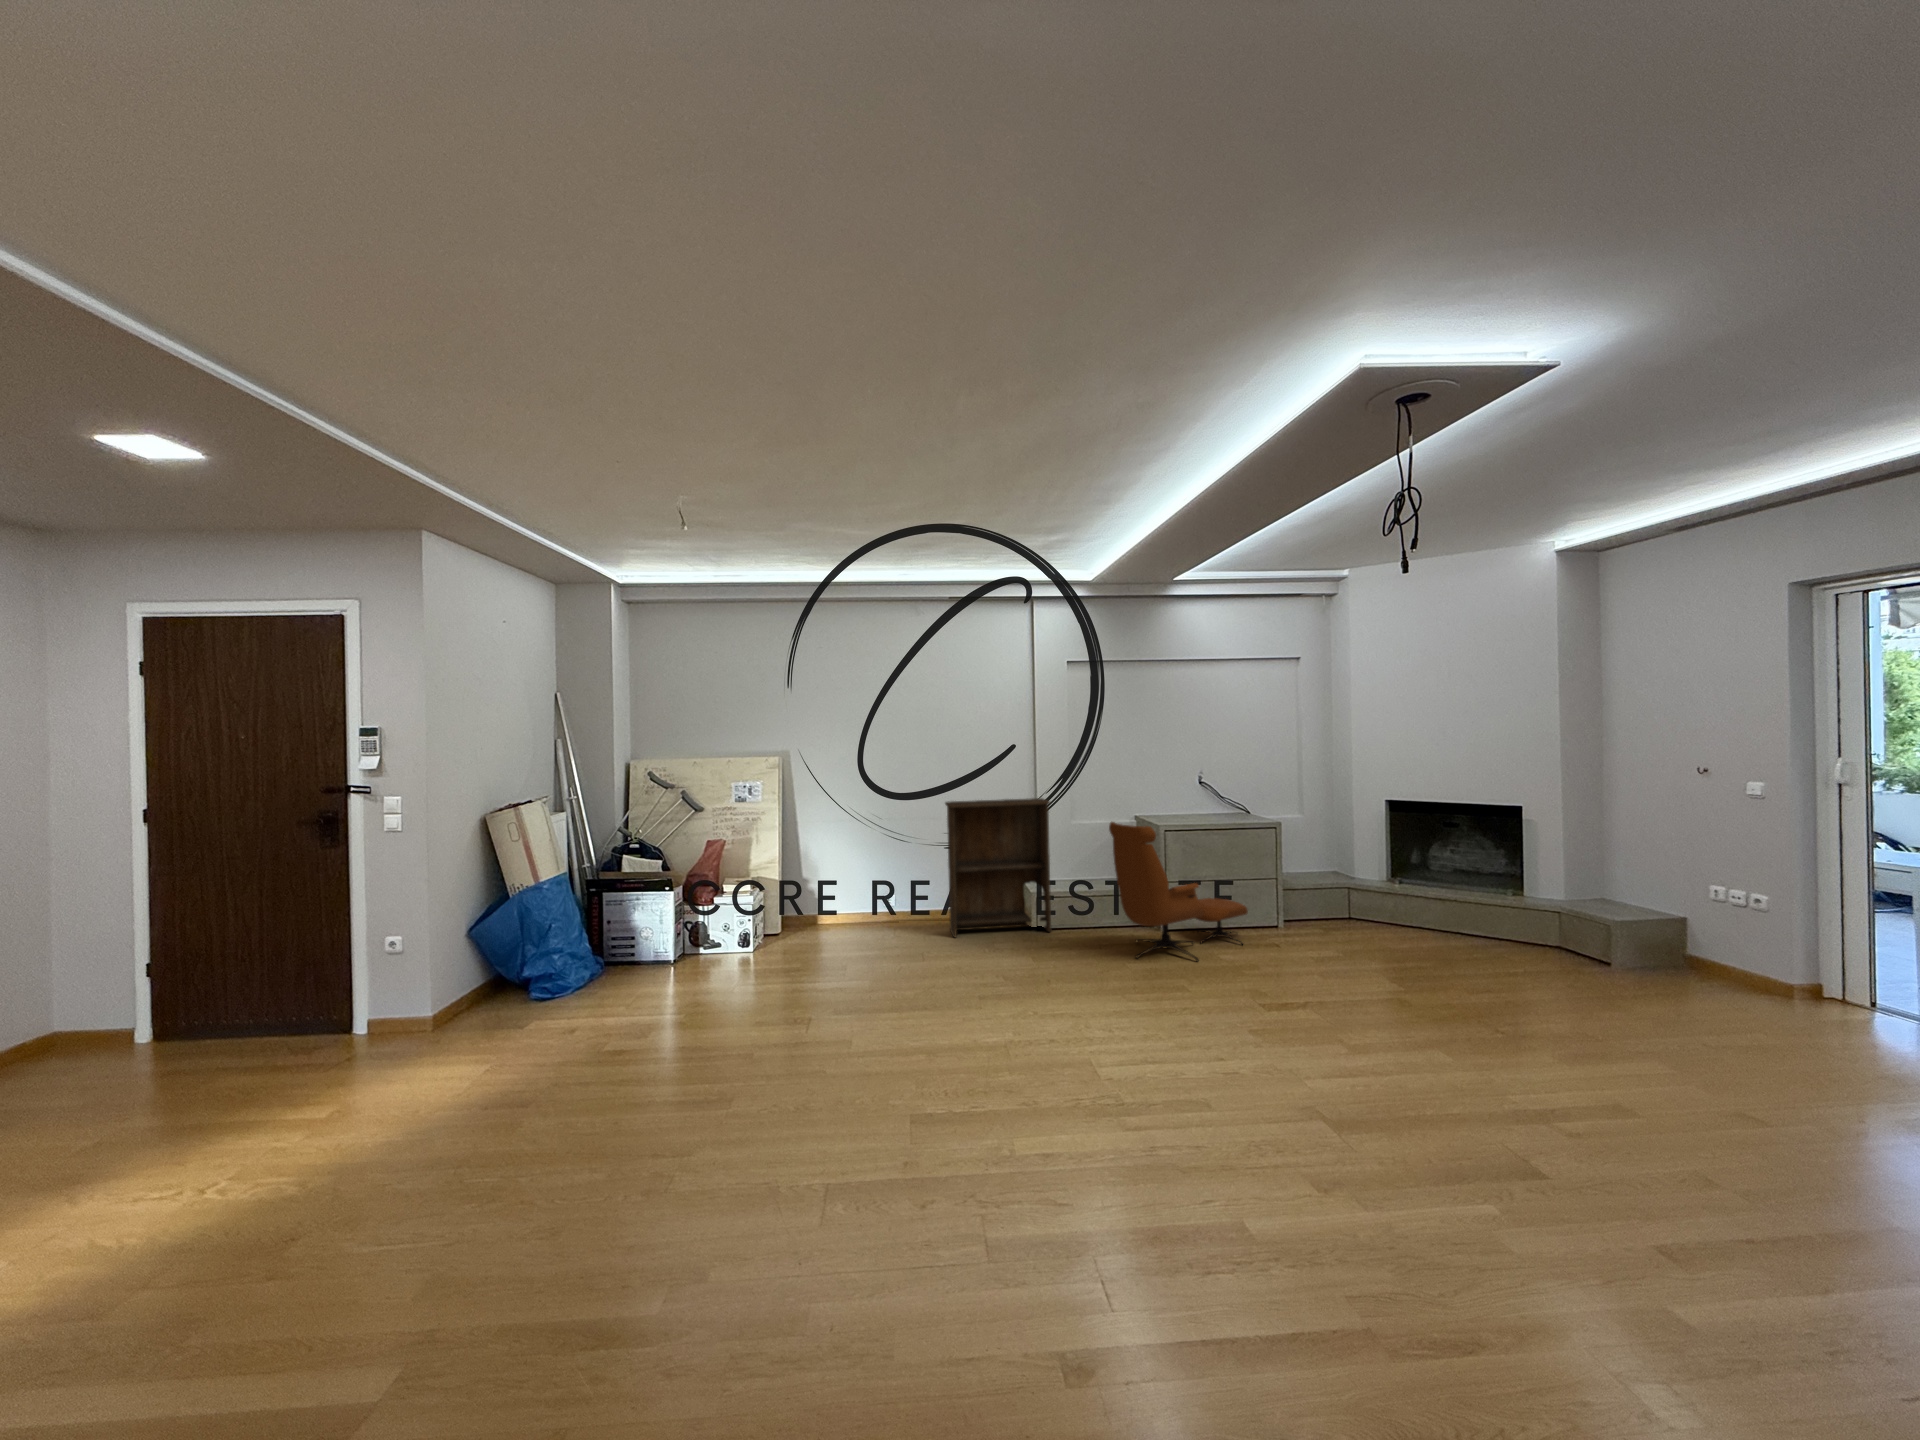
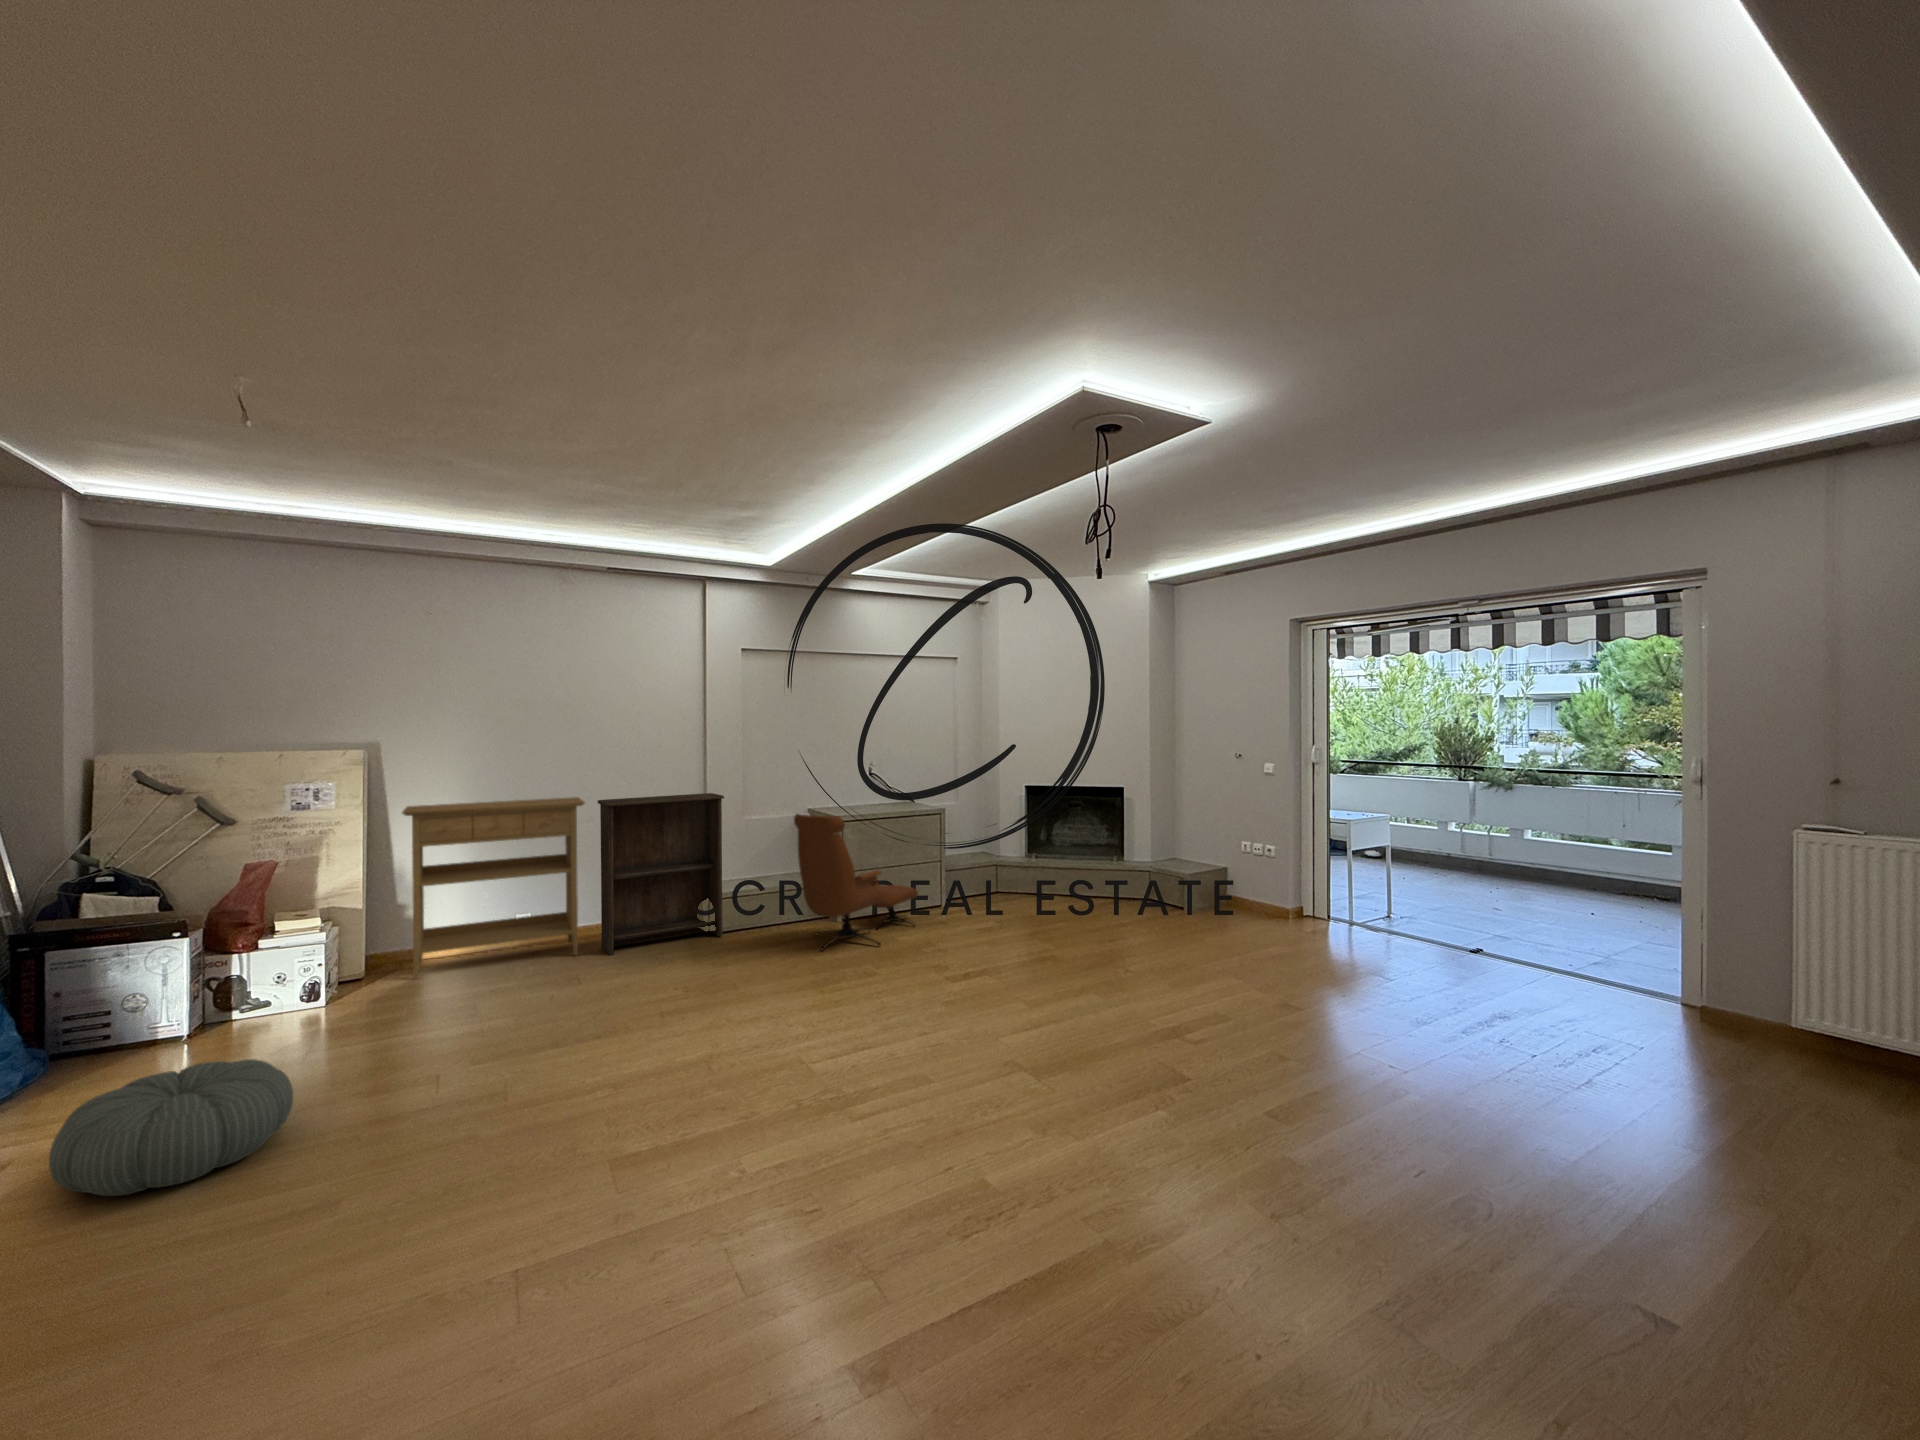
console table: none [802,798,933,939] -> present [402,797,585,979]
pouf: none [573,983,705,1067] -> present [49,1059,293,1196]

